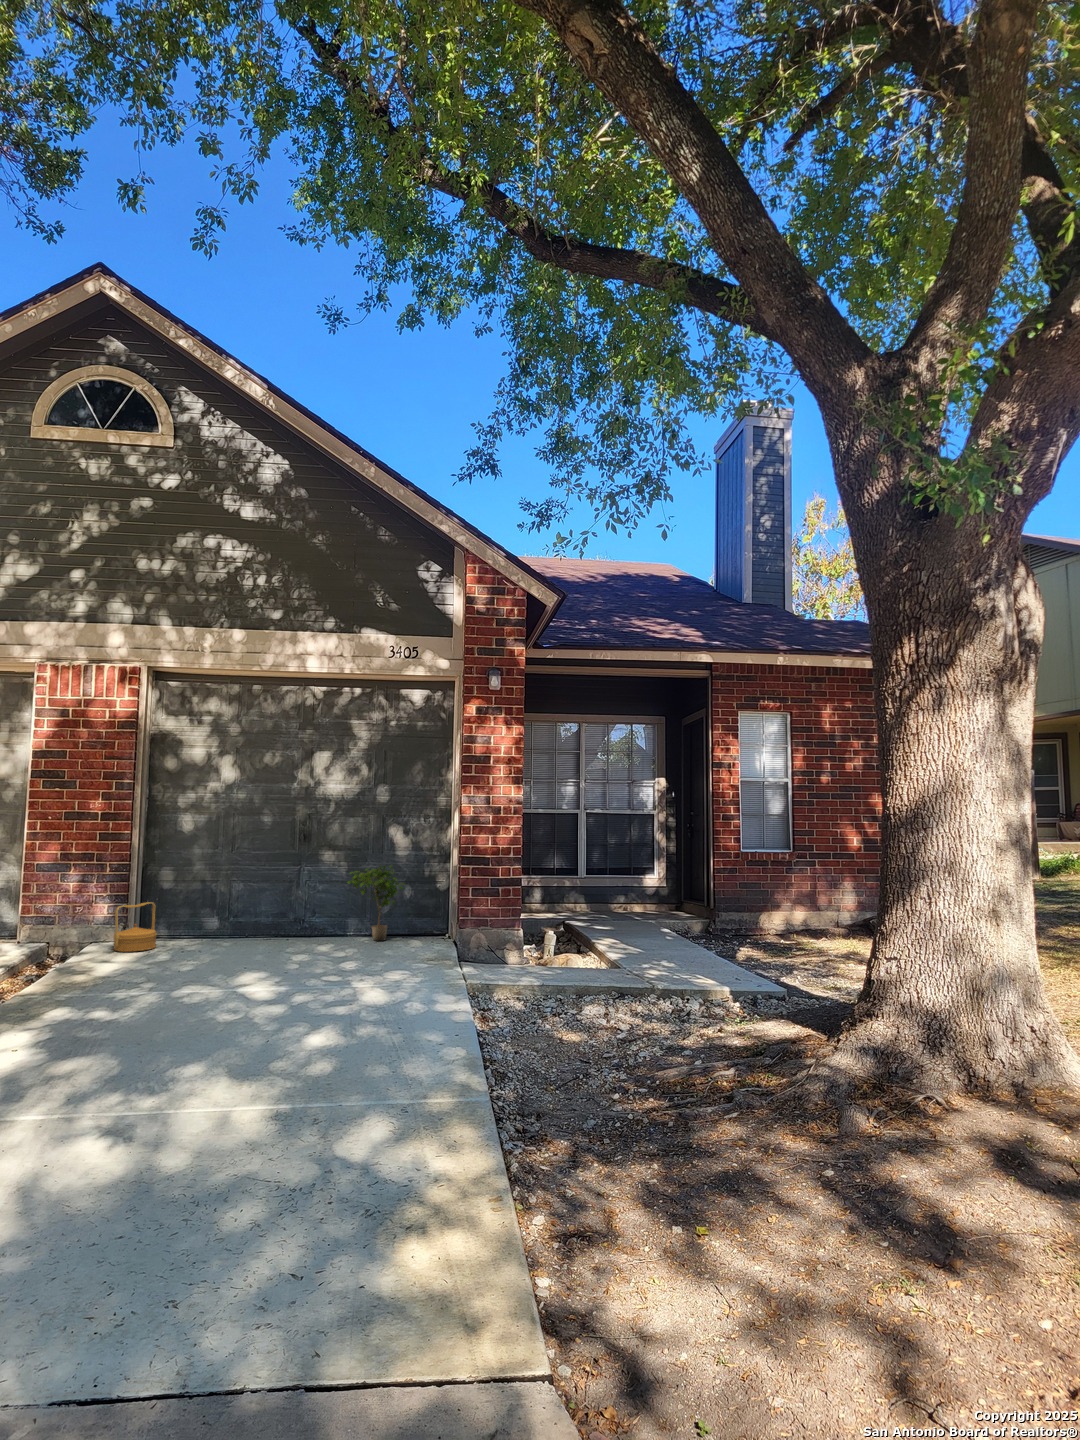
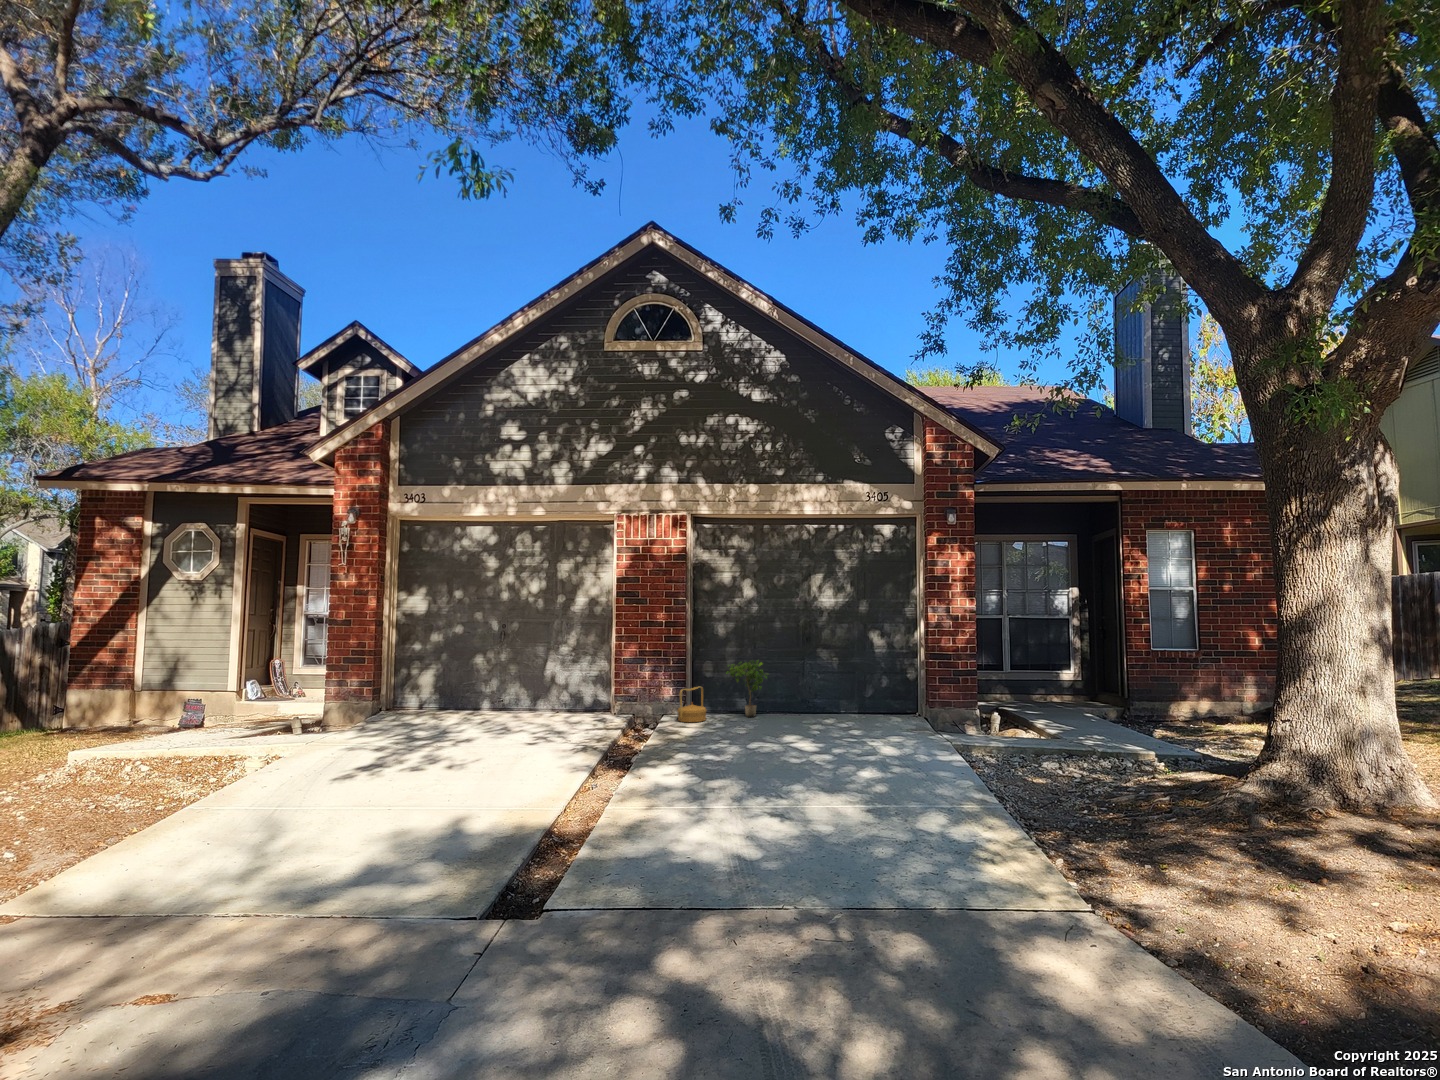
potted plant: present [348,865,405,941] -> present [726,660,767,717]

